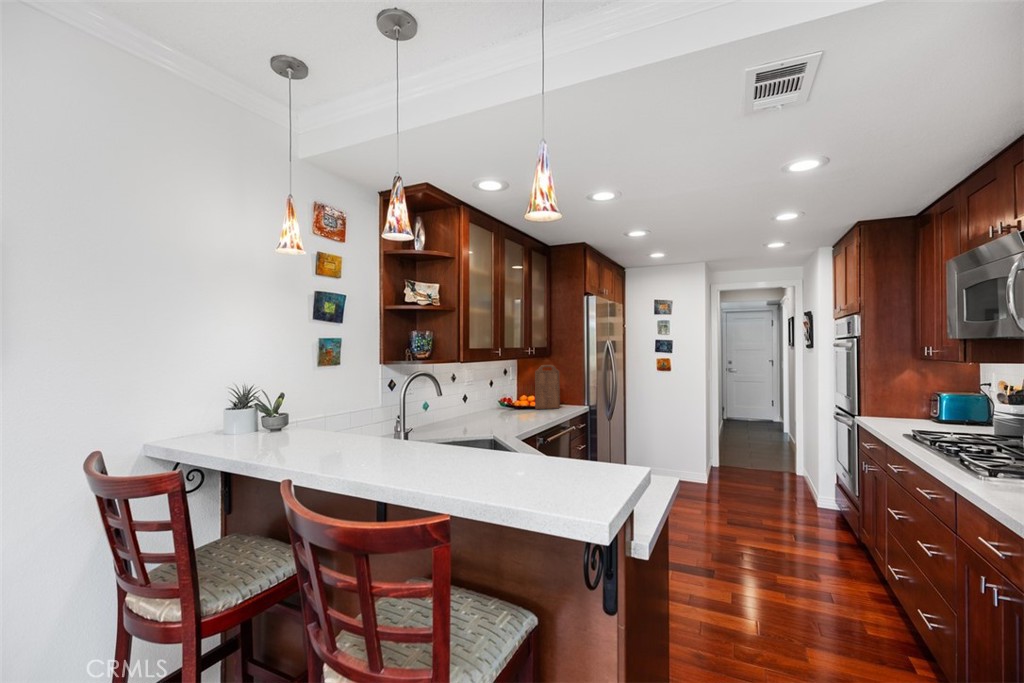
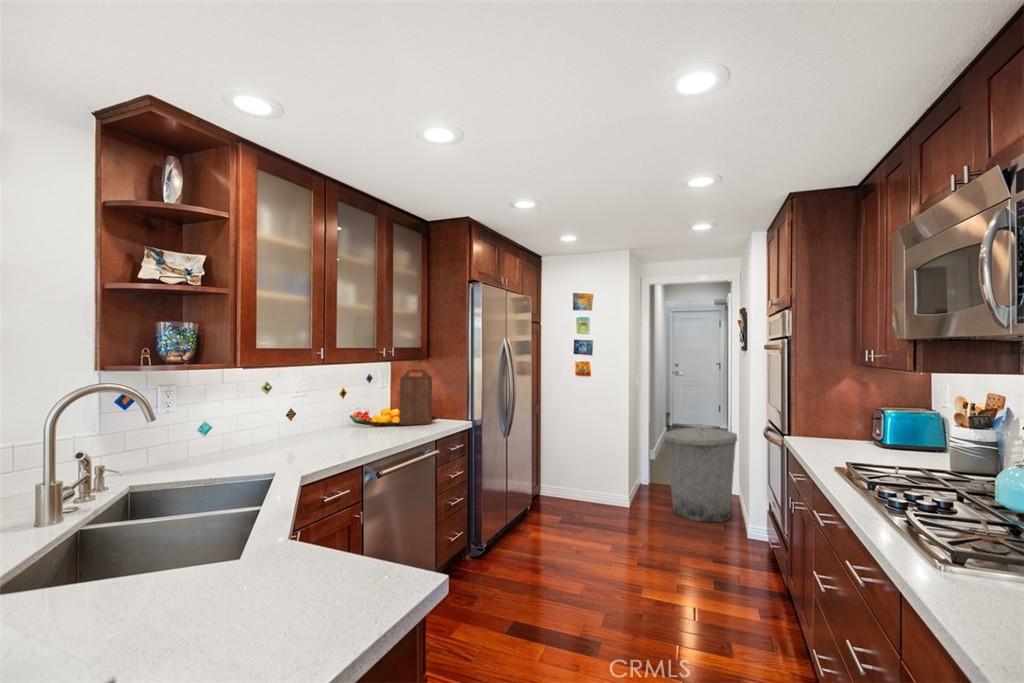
trash can: none [738,412,805,495] -> present [664,424,737,522]

